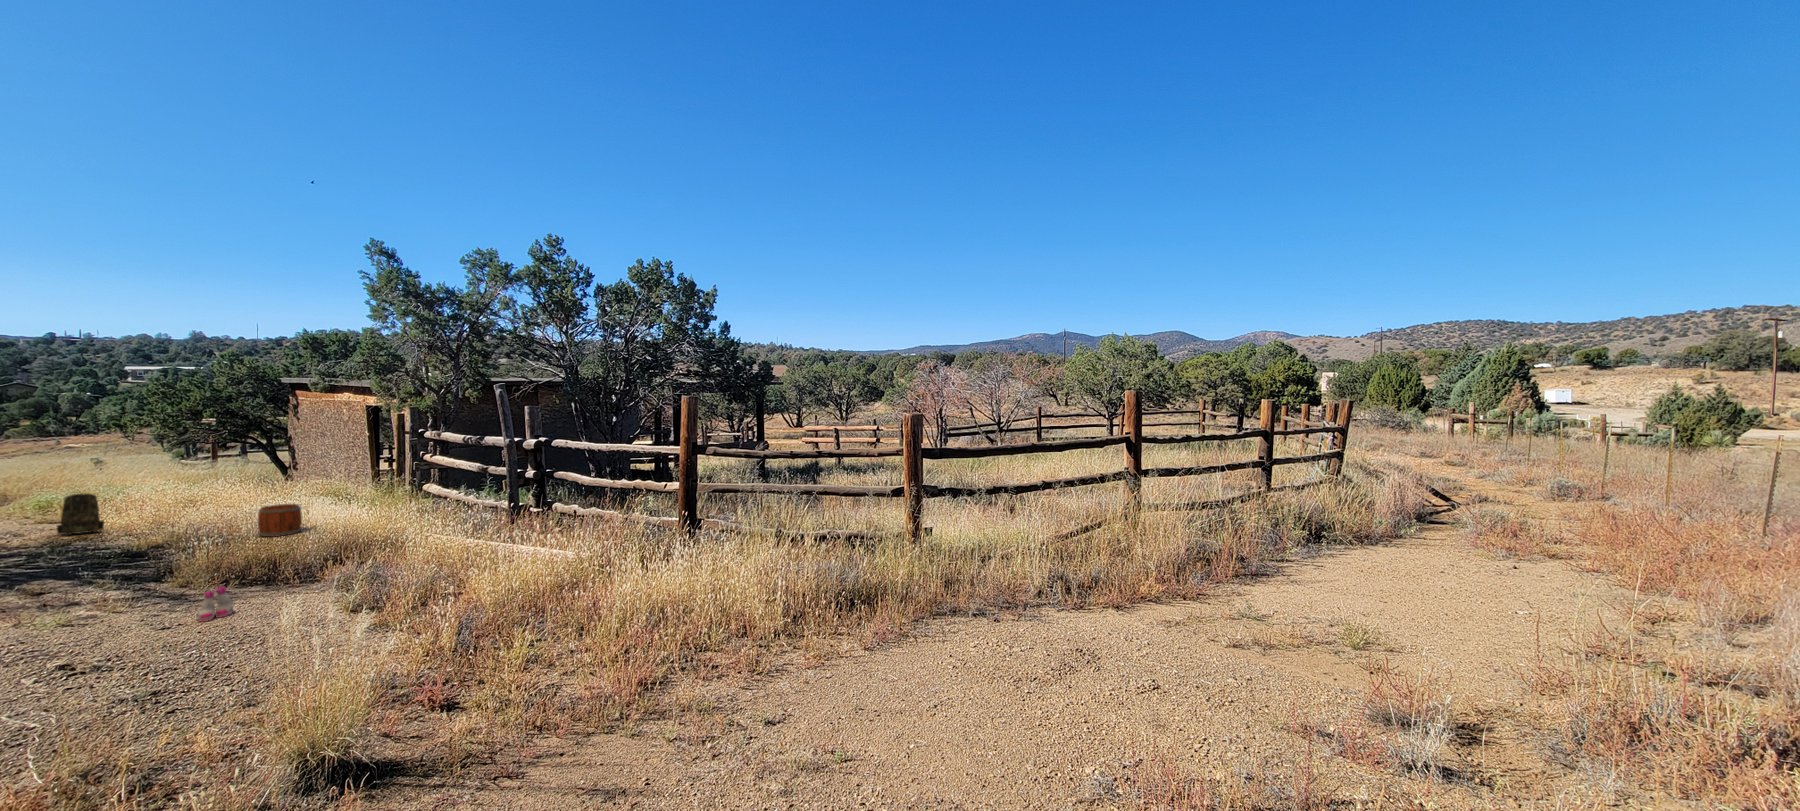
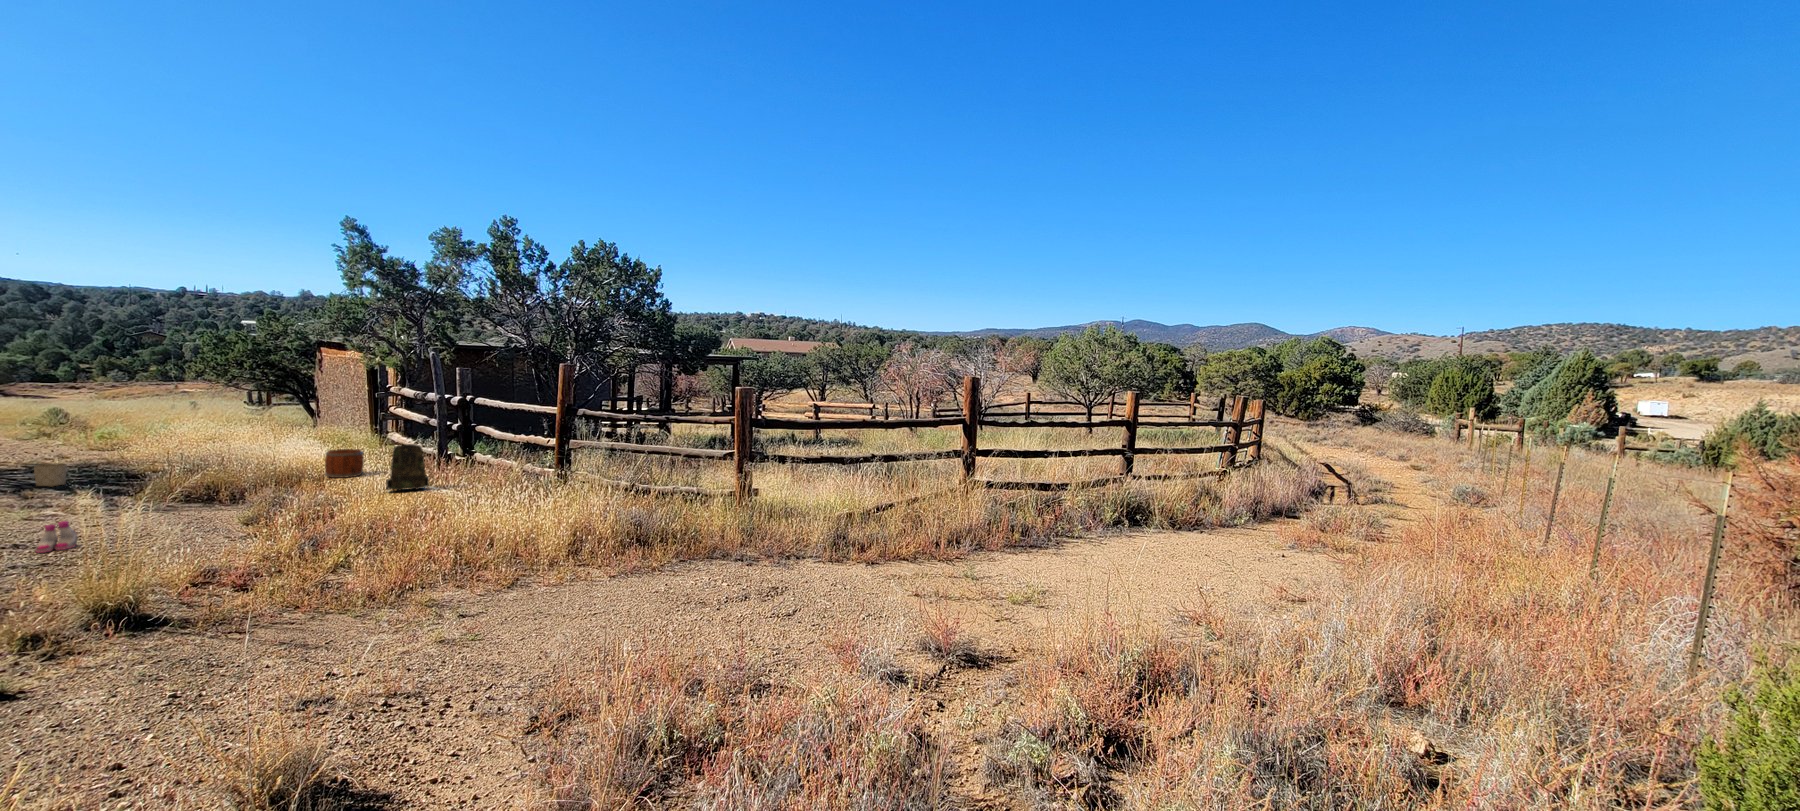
backpack: present [57,493,104,535] -> present [386,444,429,491]
bucket: present [258,504,302,537] -> present [325,449,364,478]
planter: none [92,530,126,557] -> present [34,463,67,487]

